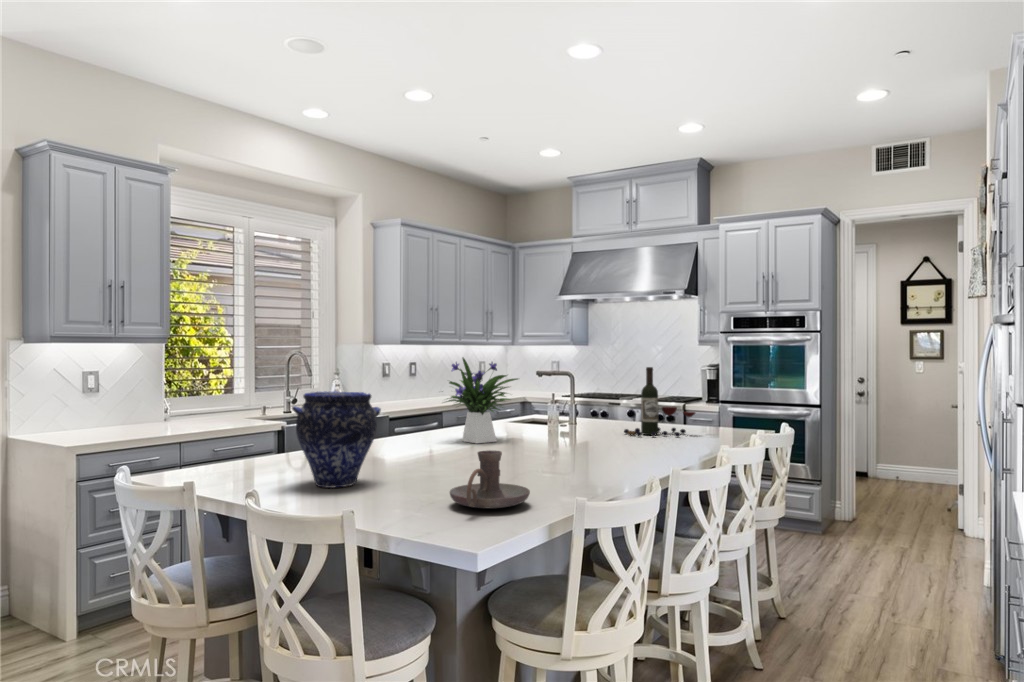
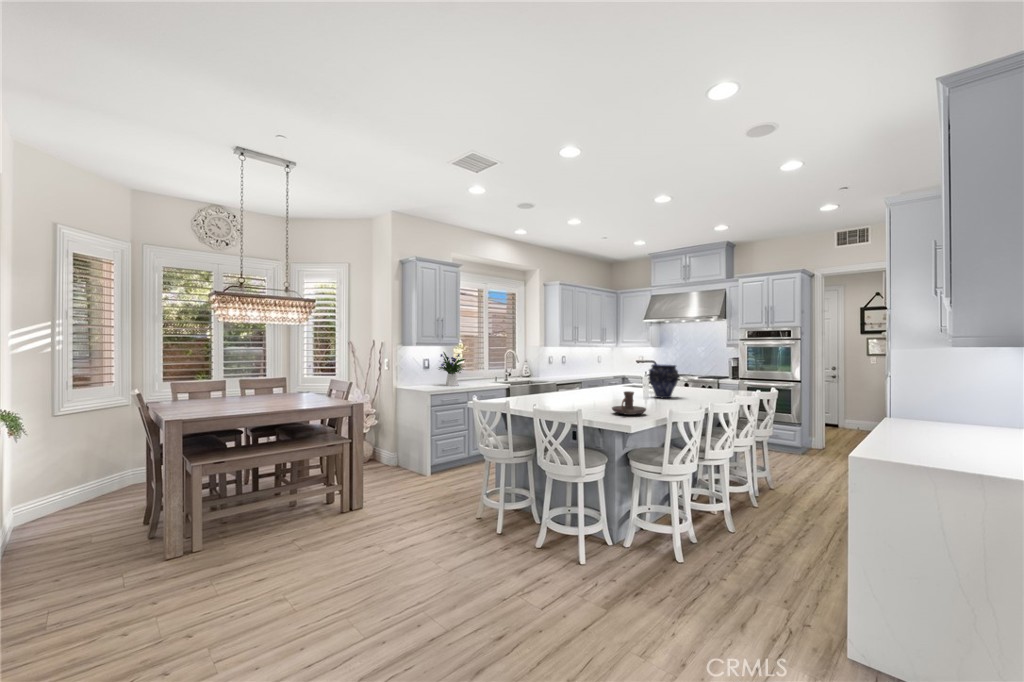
flower arrangement: present [446,358,518,443] -> present [439,352,465,386]
wine bottle: present [624,367,695,437] -> none [684,358,724,394]
vase: present [292,391,381,488] -> present [649,364,679,398]

